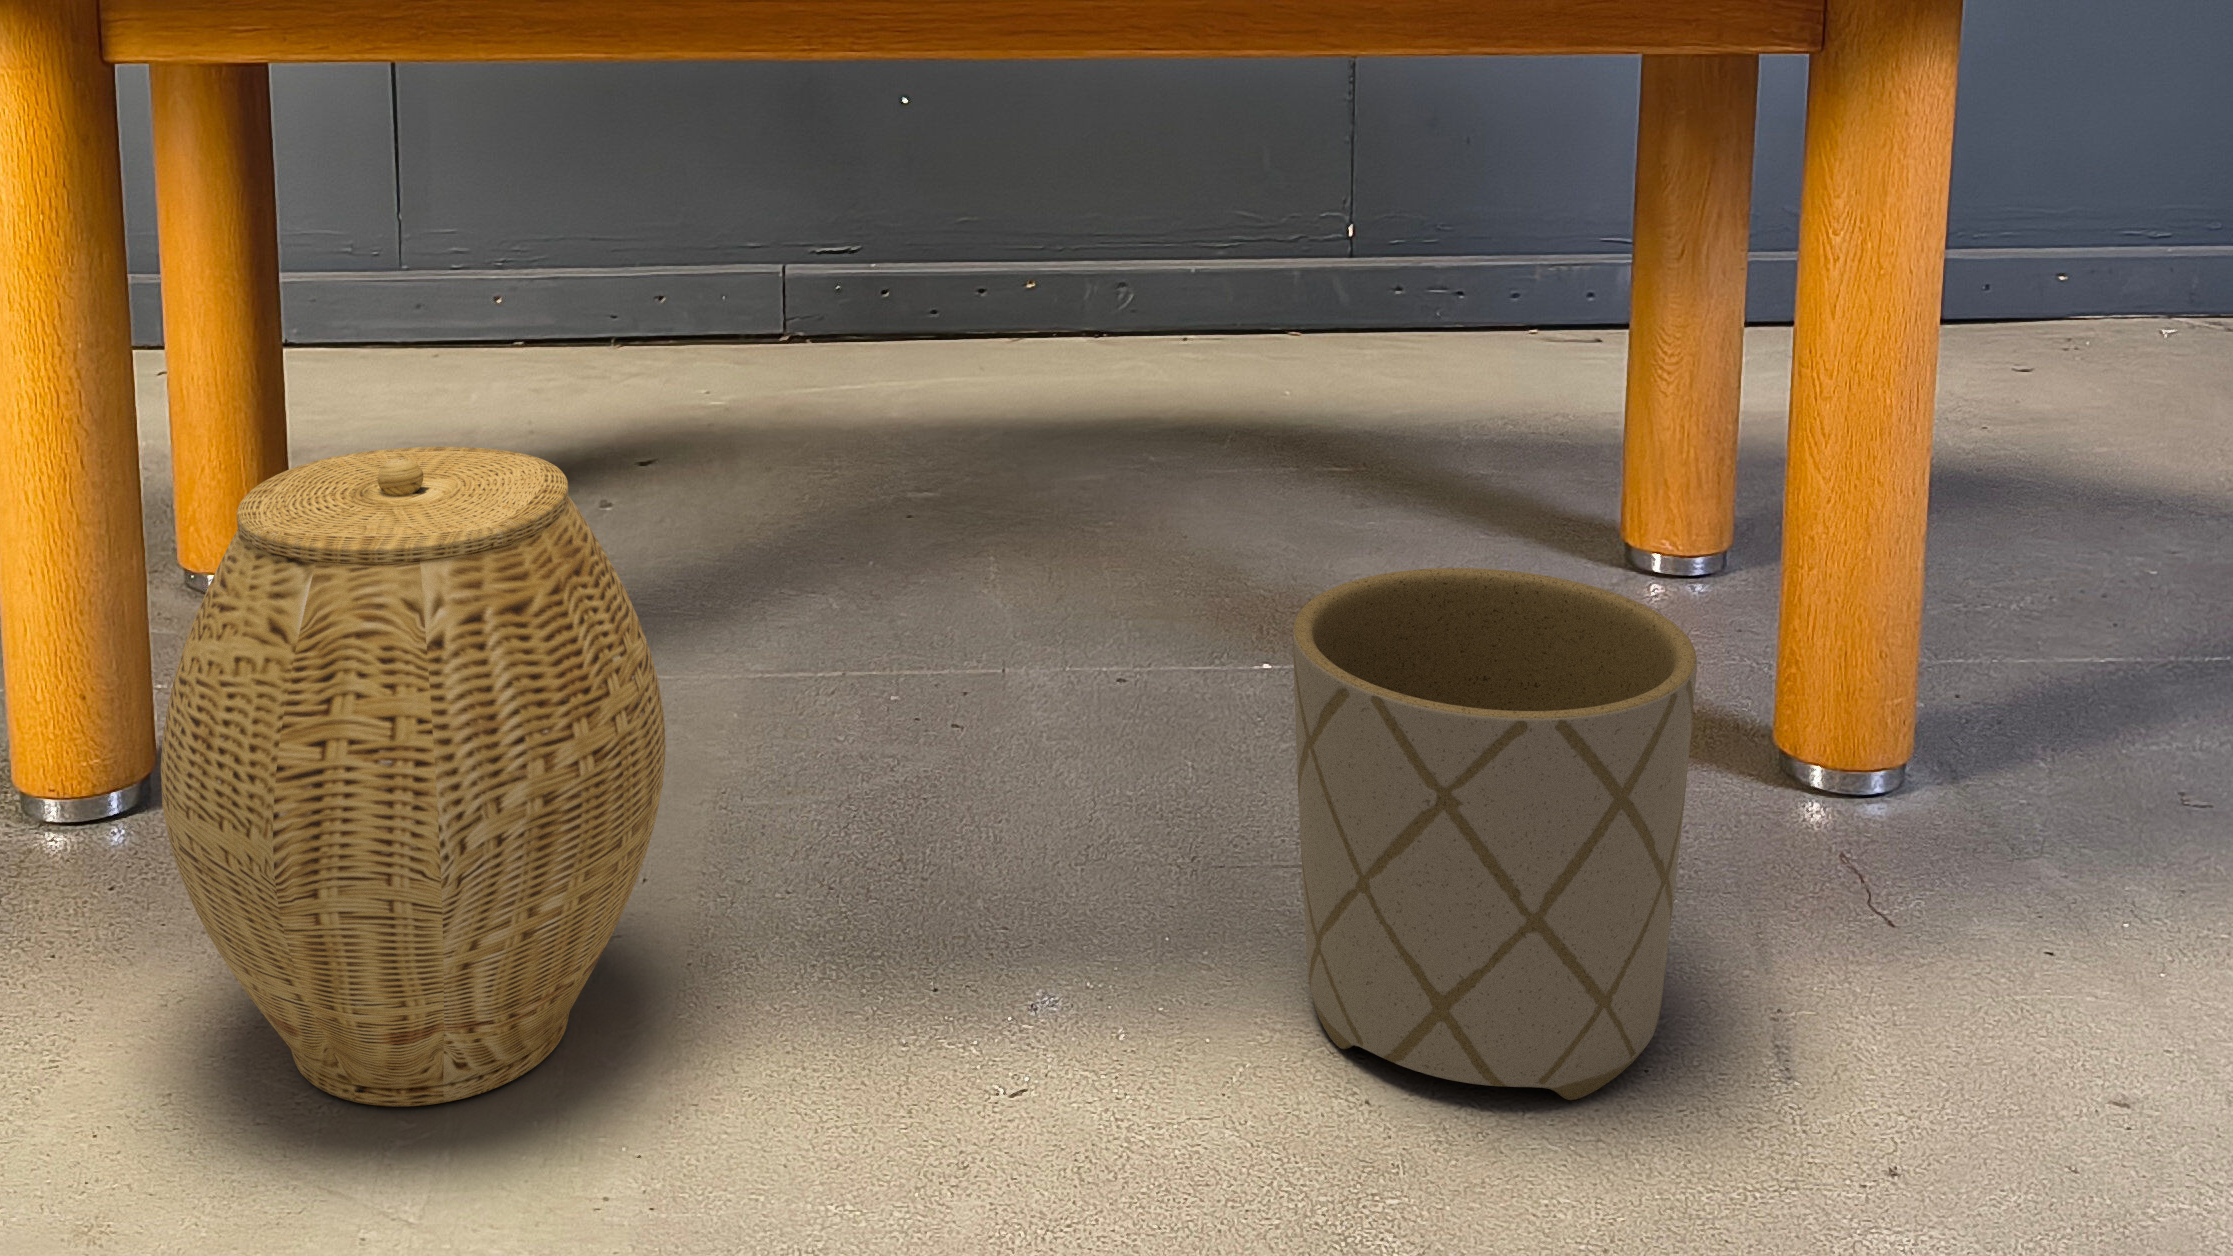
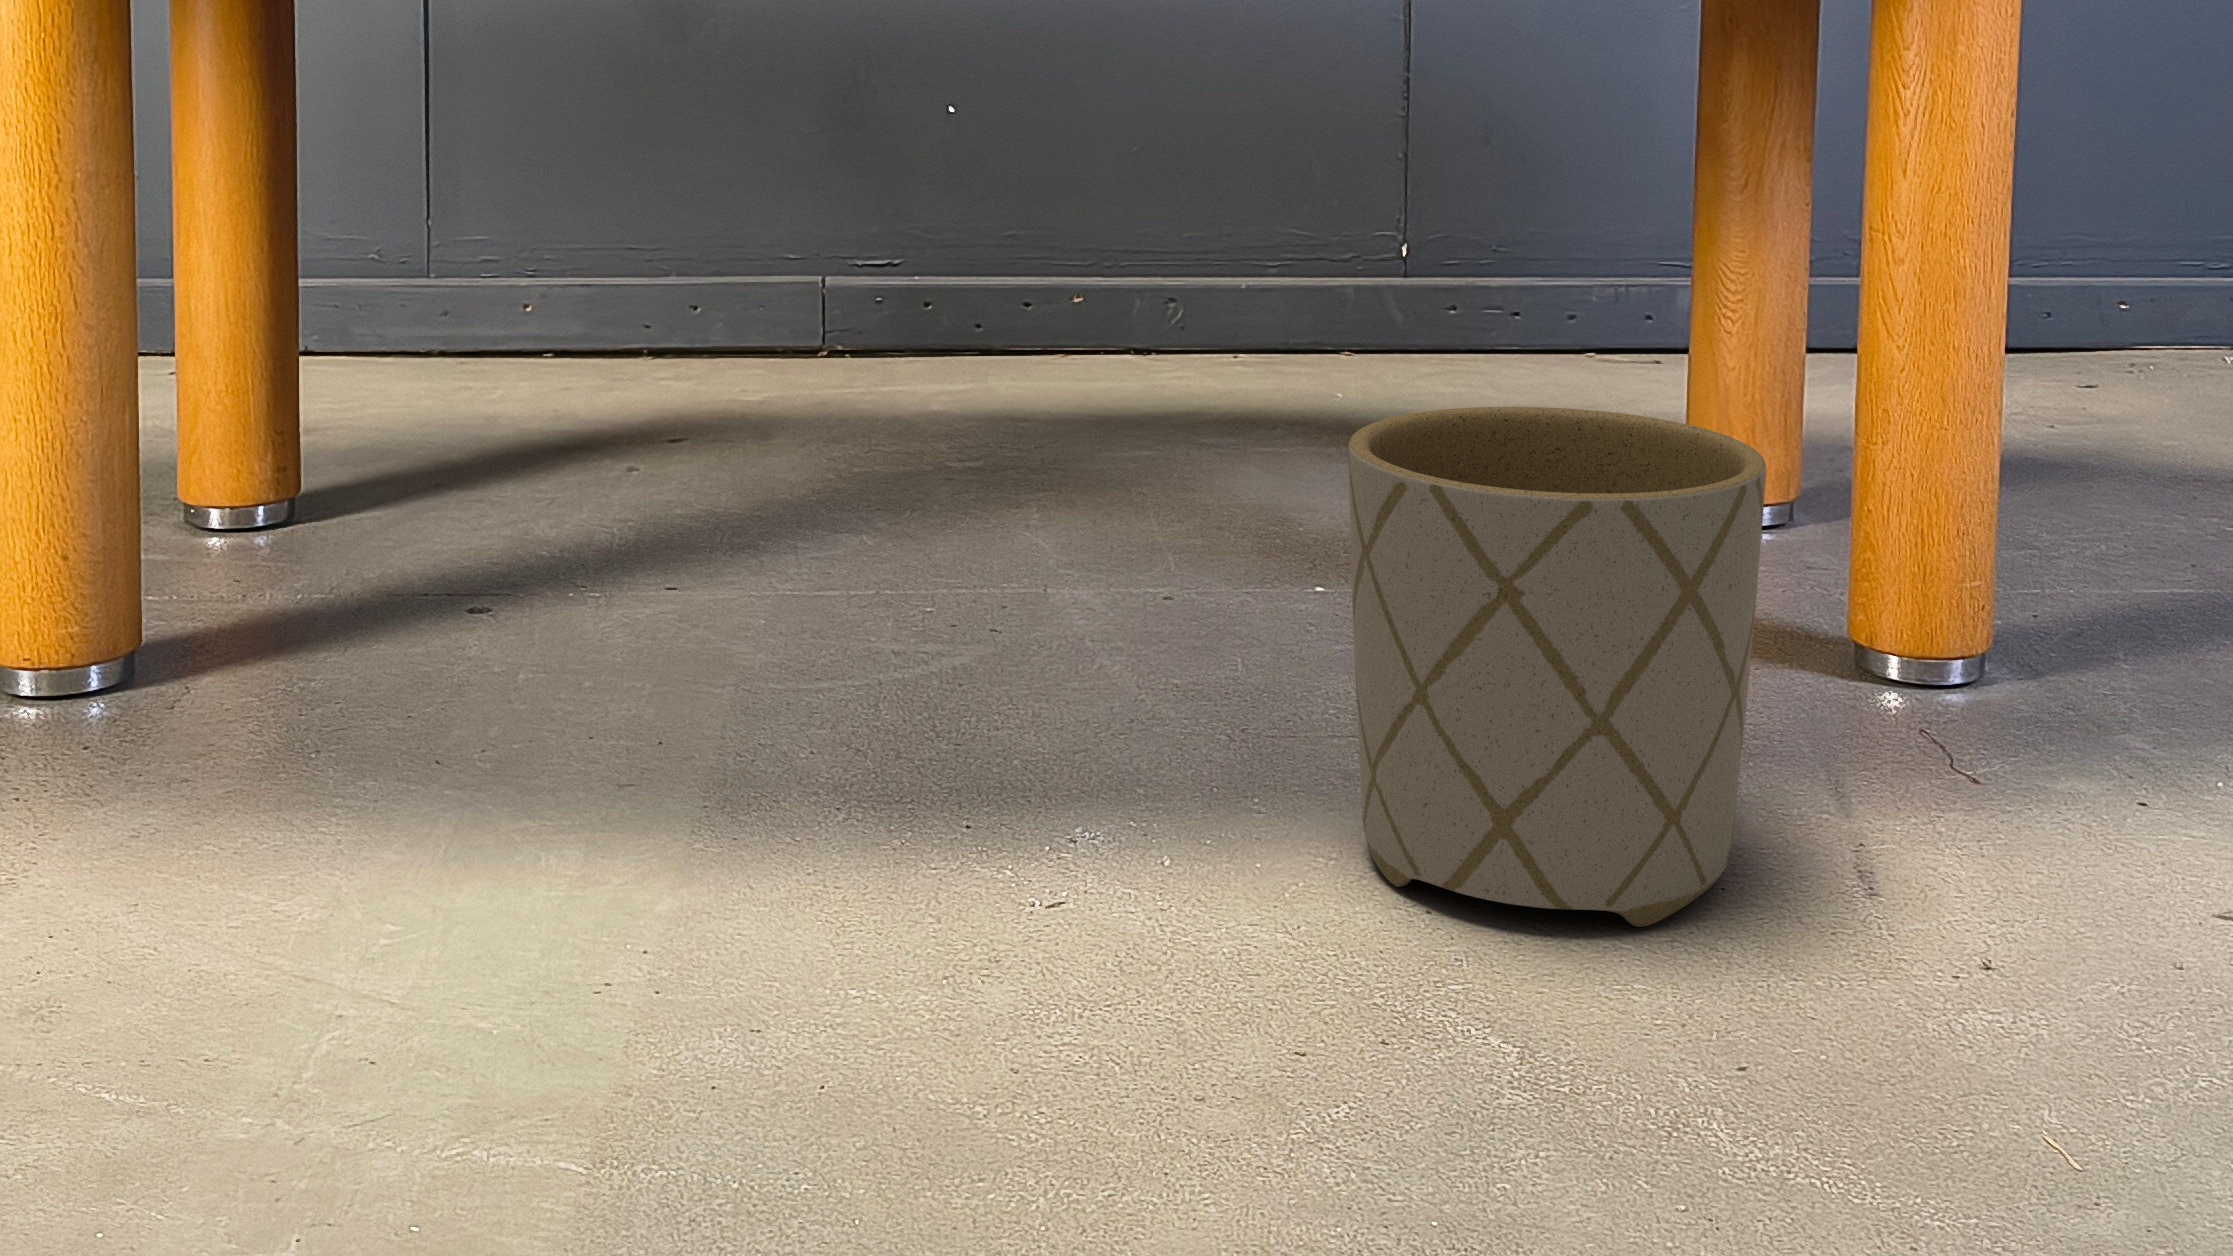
woven basket: present [161,447,666,1106] -> none [140,238,685,932]

